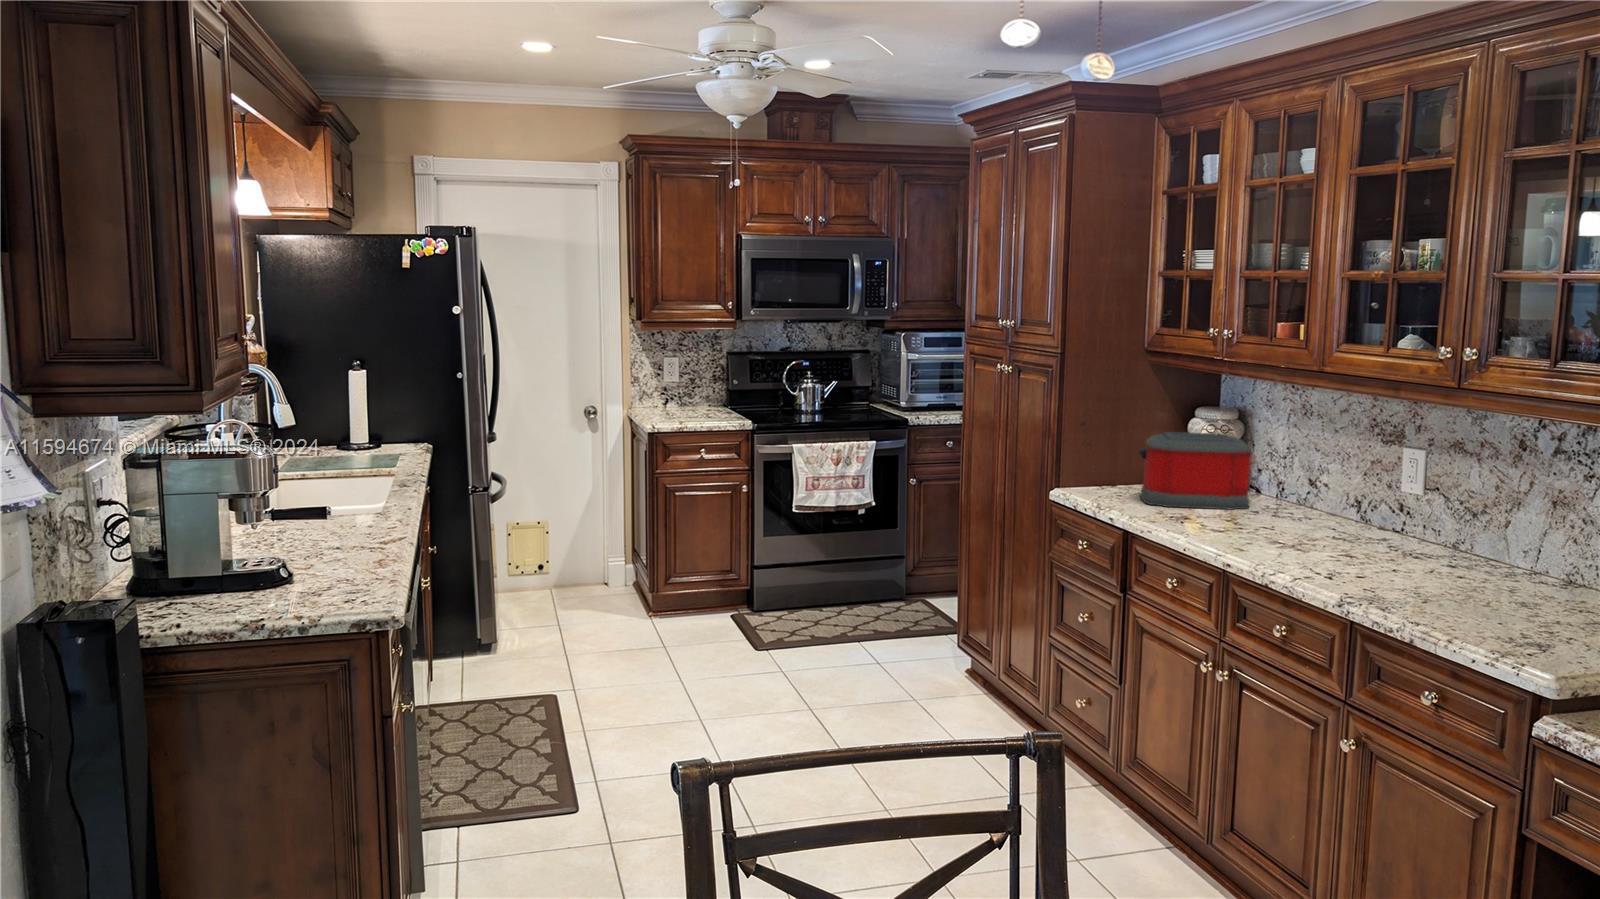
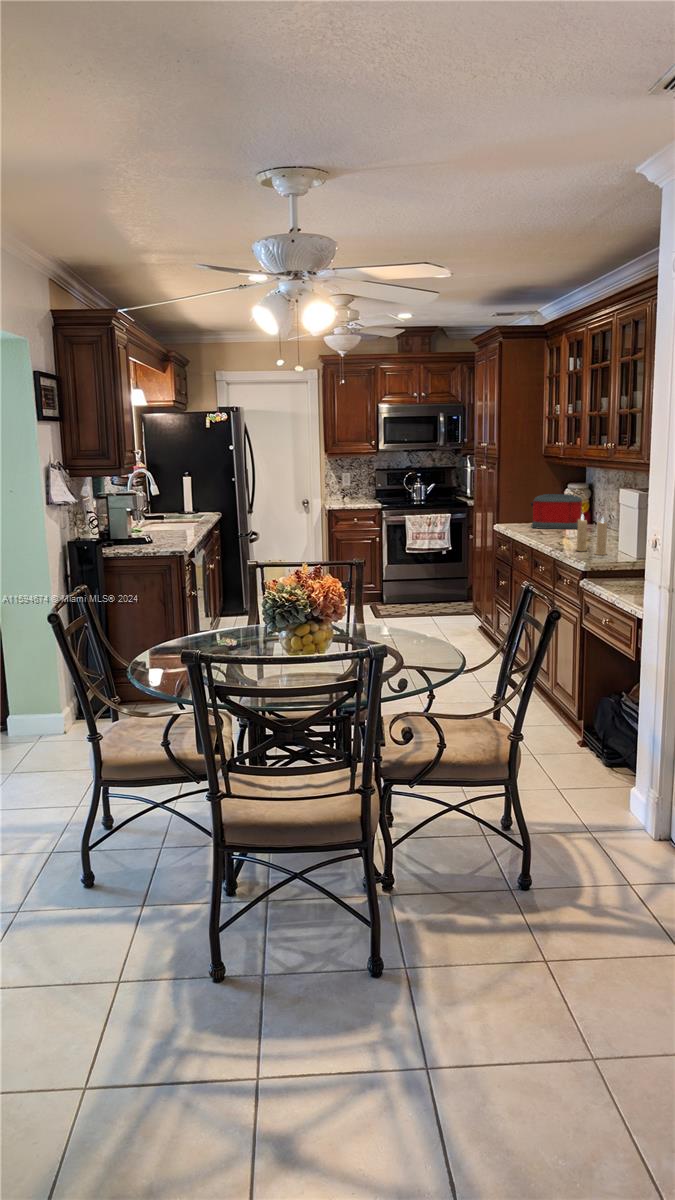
candle: none [1385,511,1497,622] -> present [576,515,607,555]

